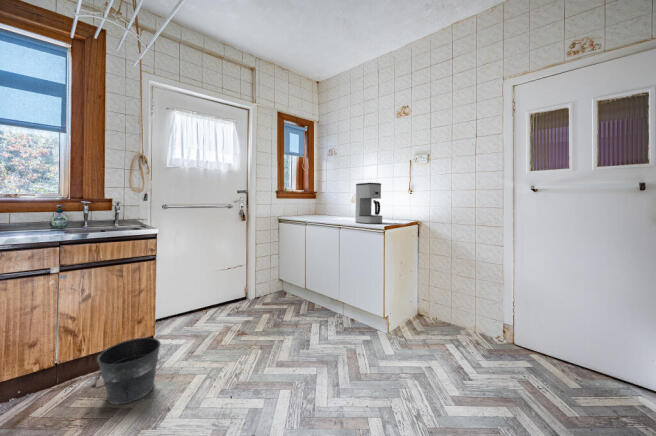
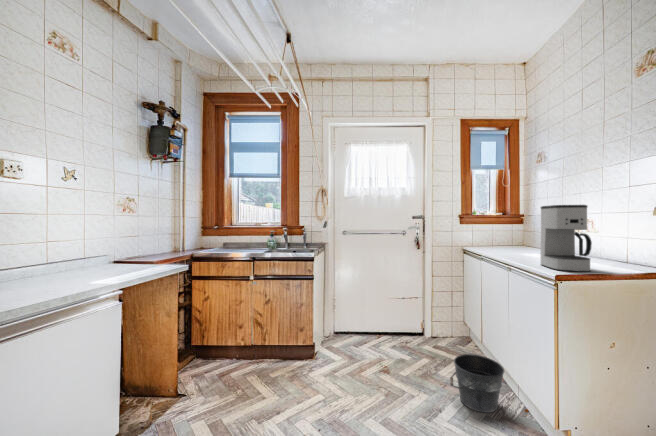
bucket: present [91,338,161,404] -> present [450,354,504,412]

